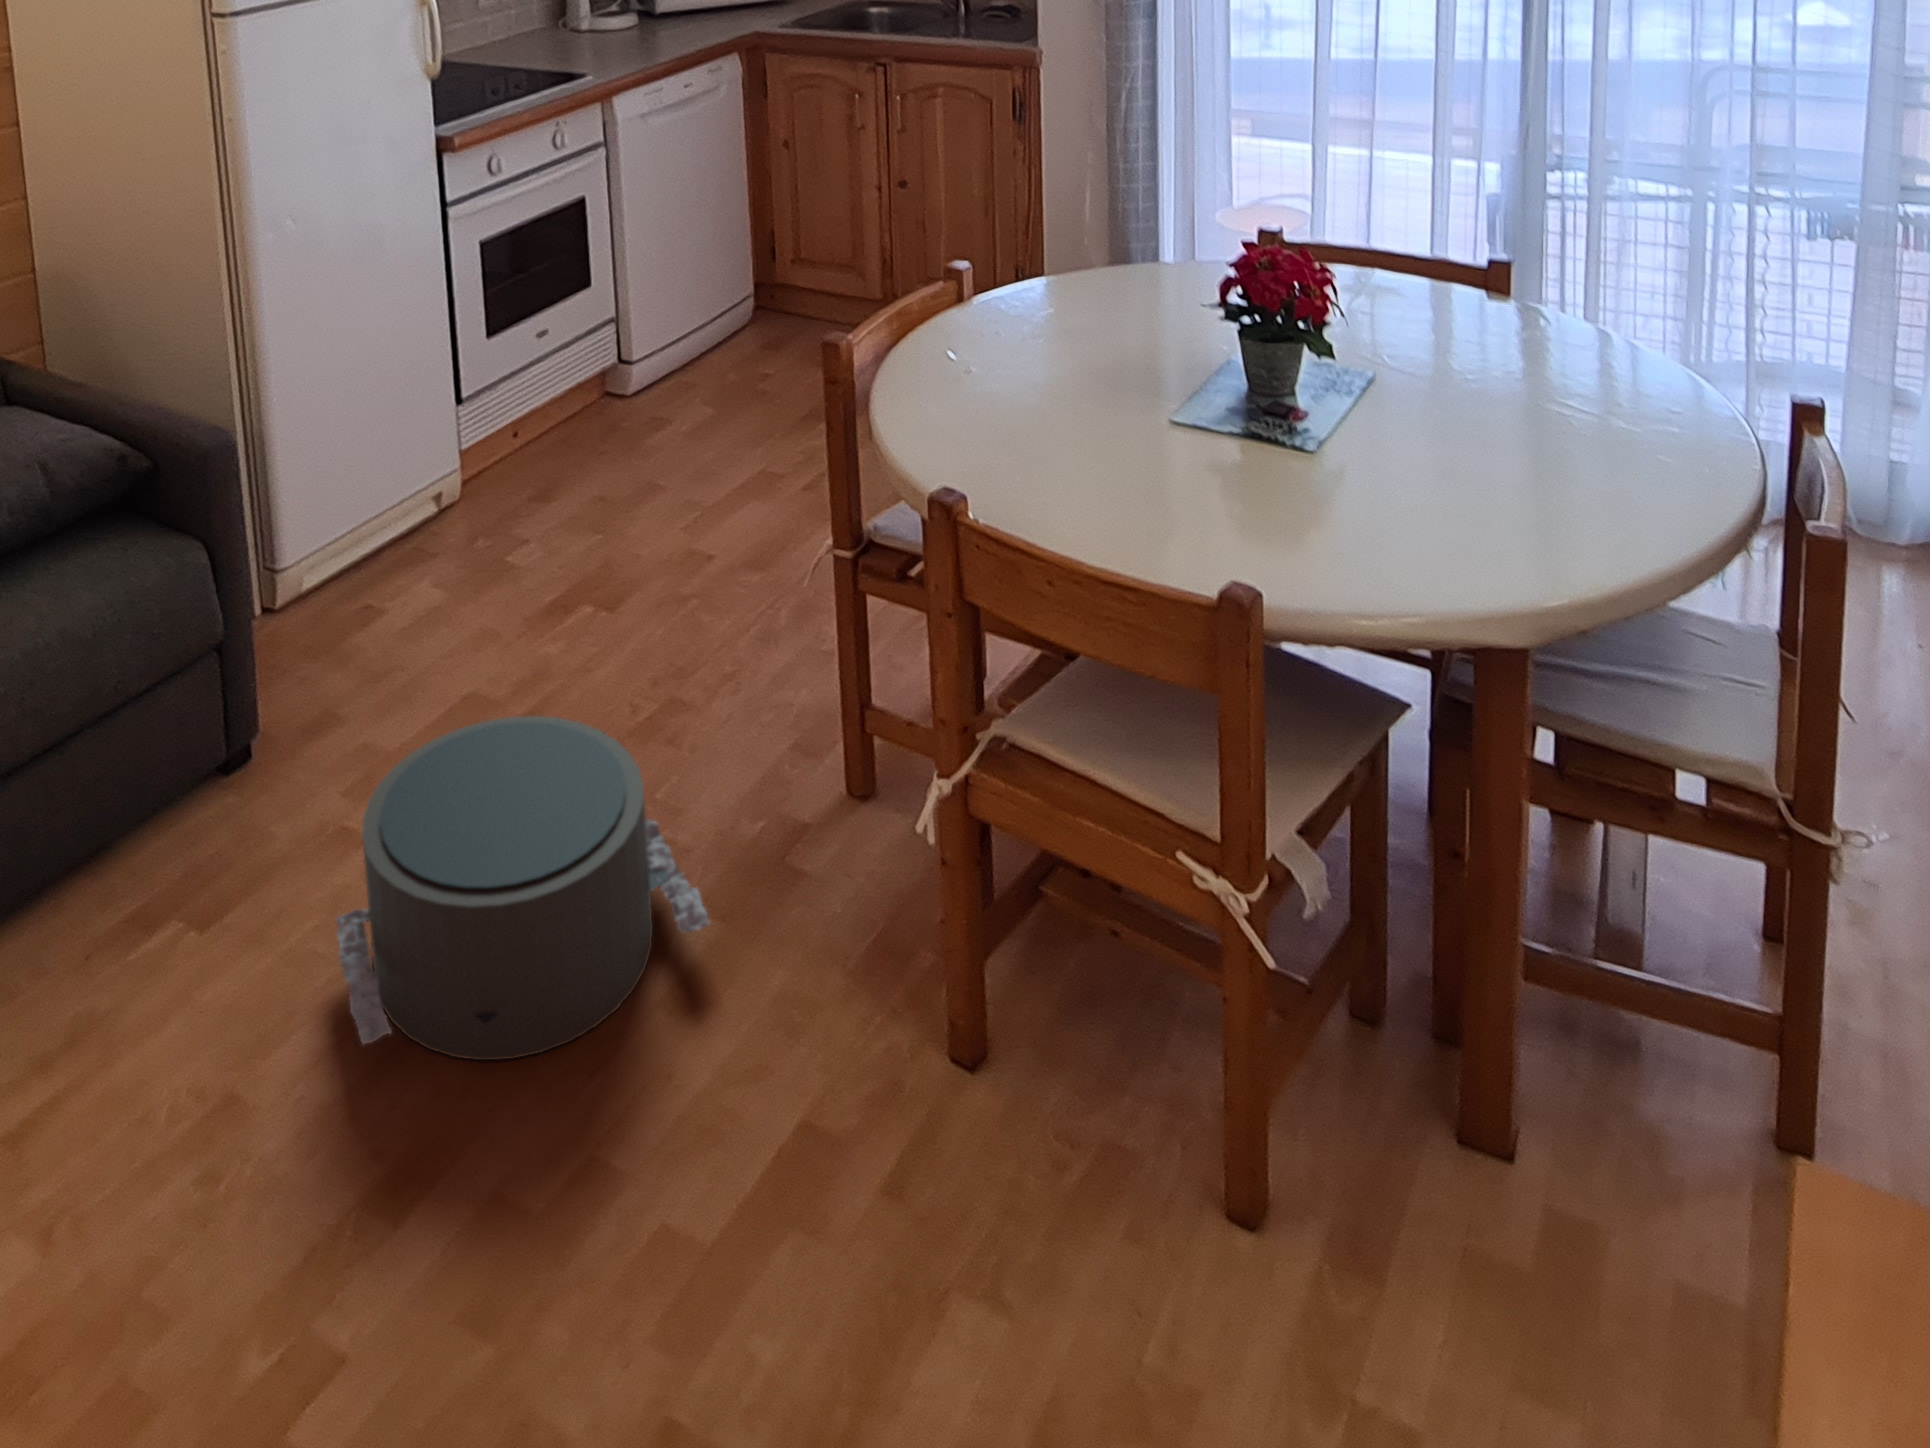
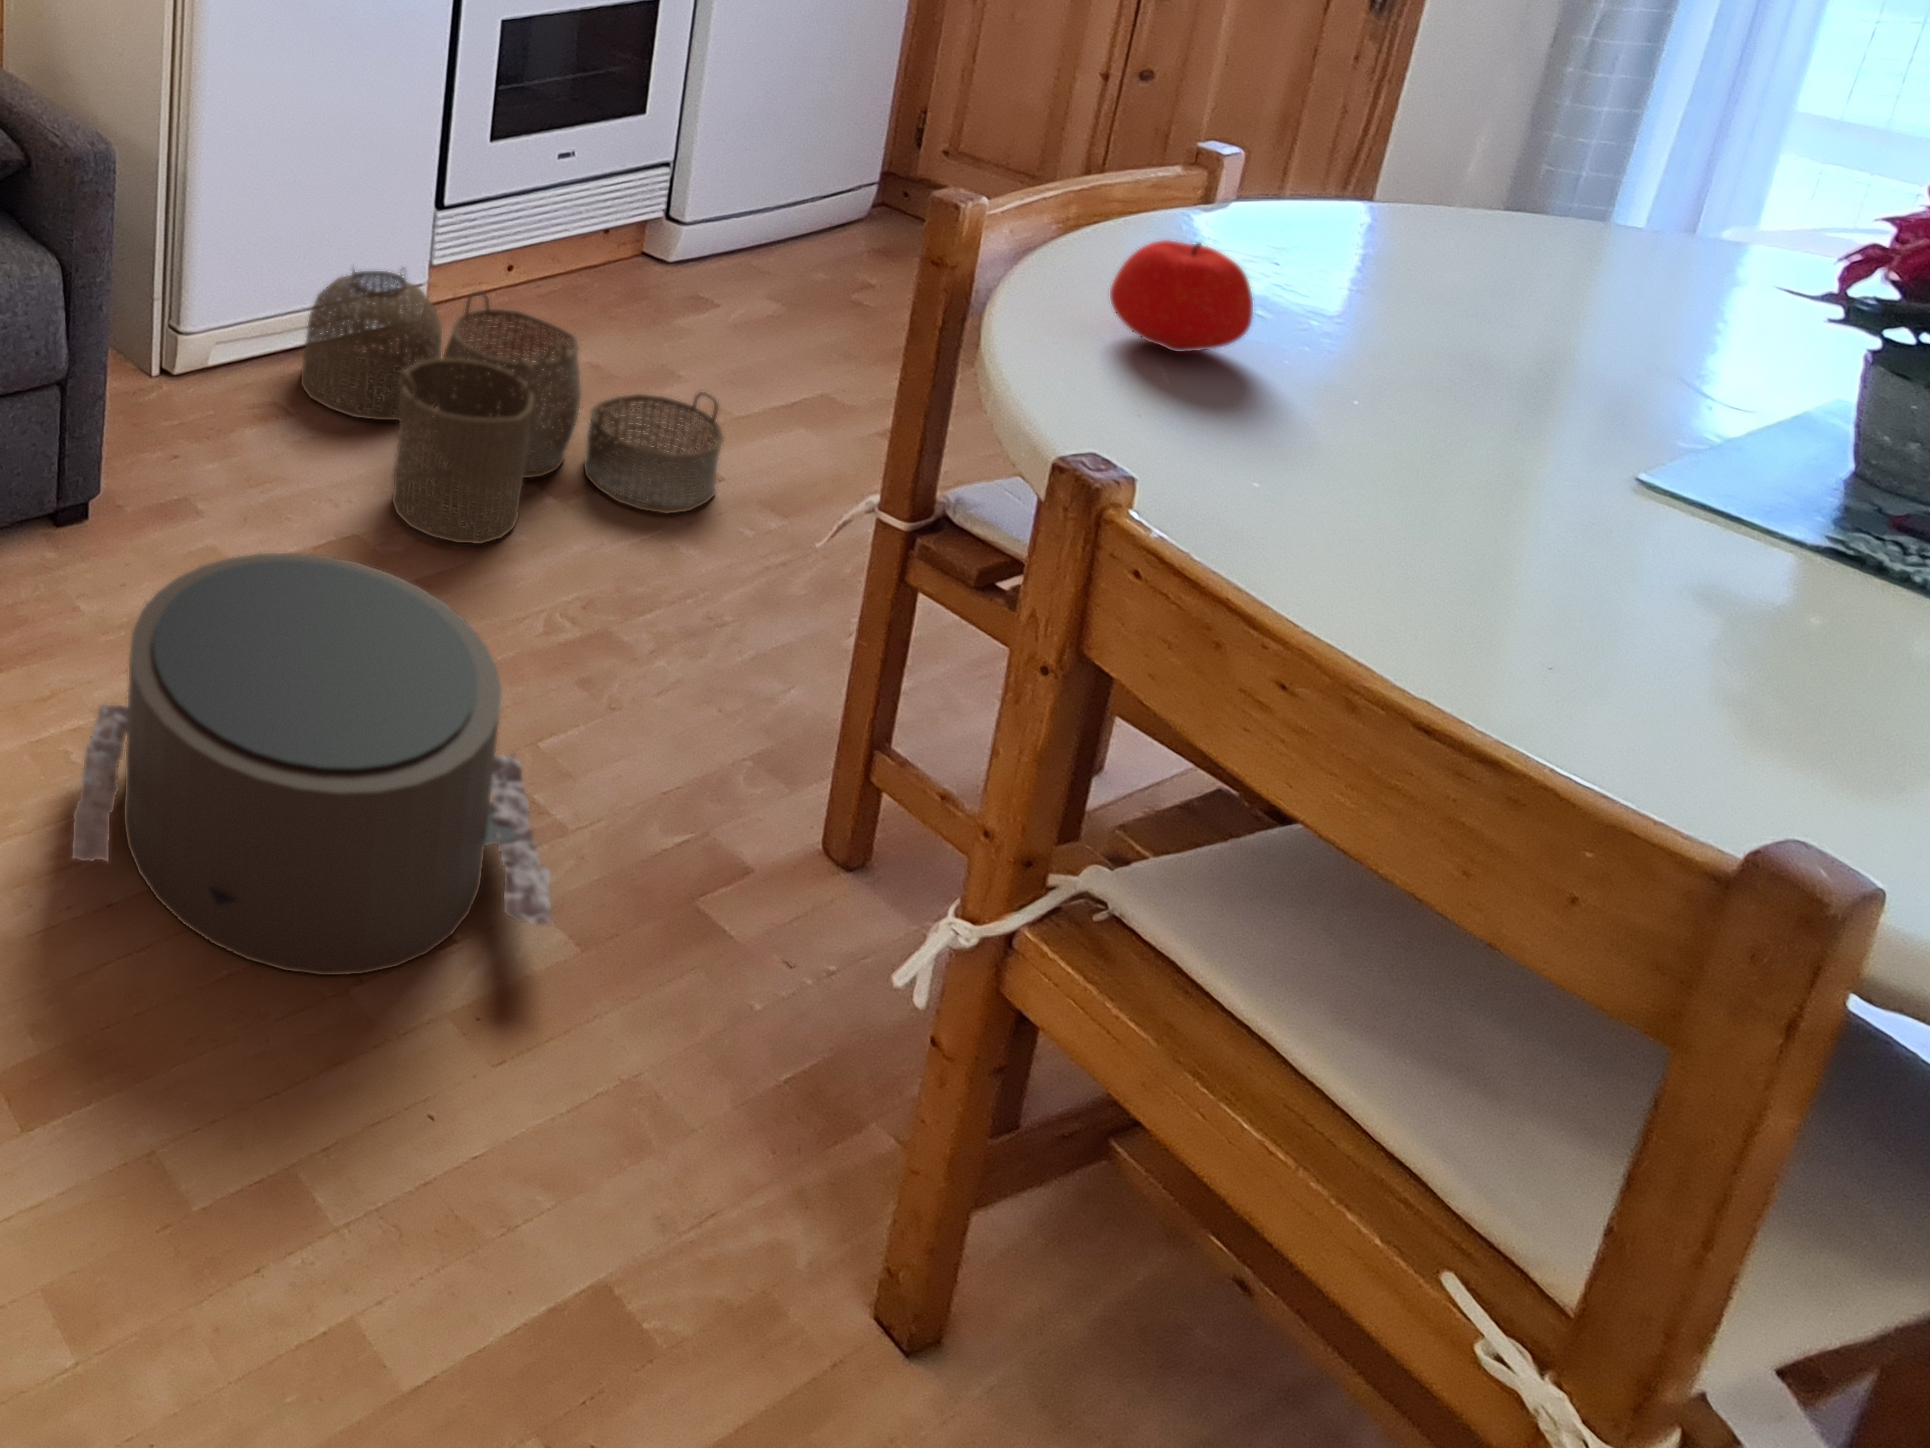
apple: none [927,335,995,402] -> present [1110,240,1253,352]
woven basket: none [384,466,716,680] -> present [301,271,724,544]

